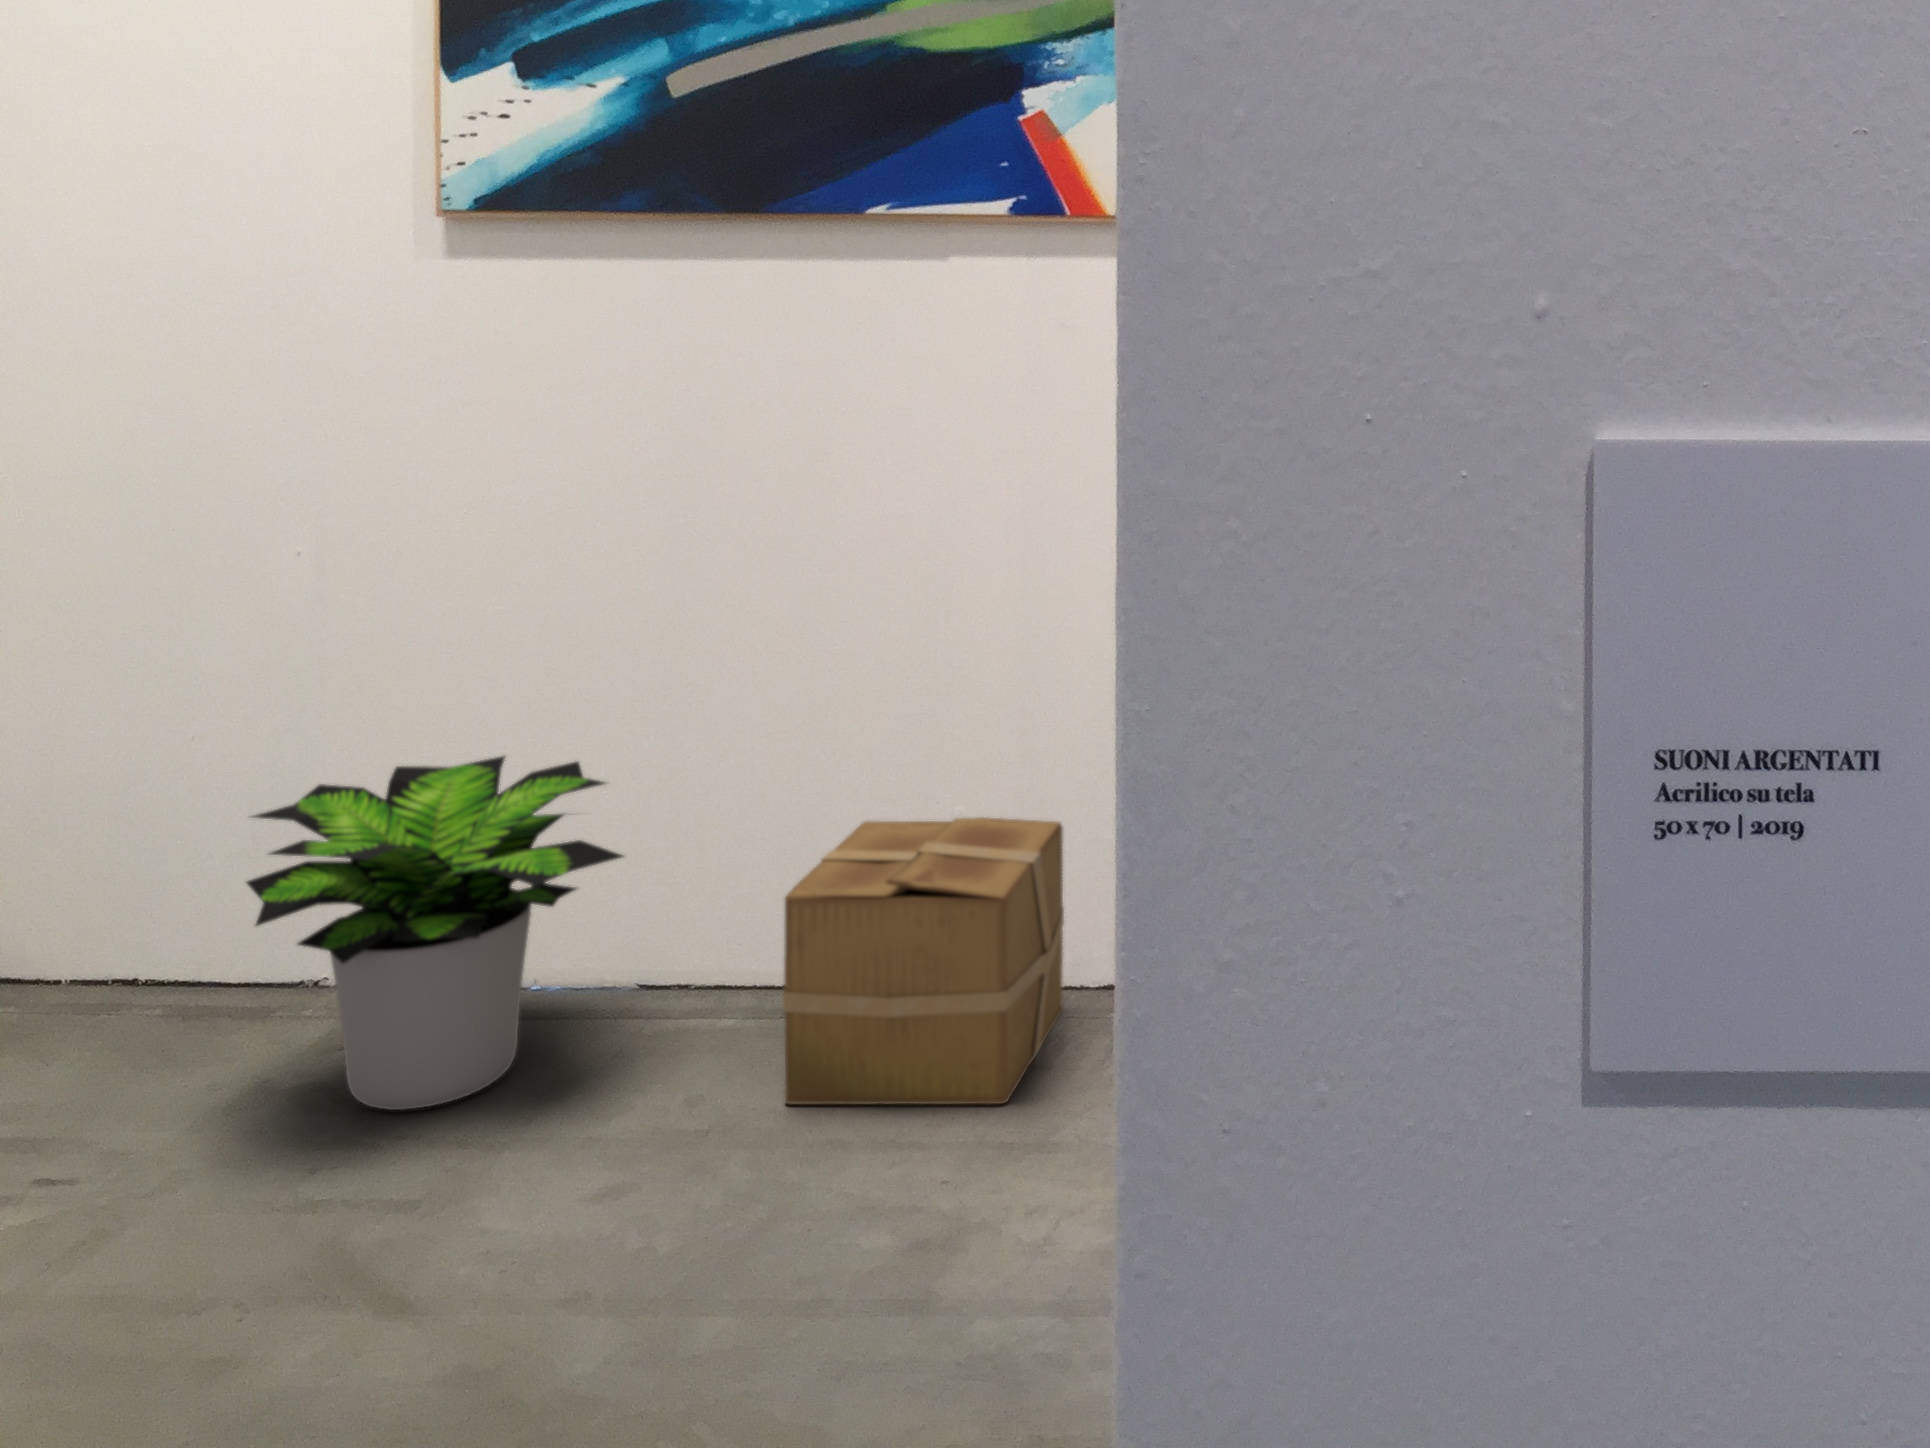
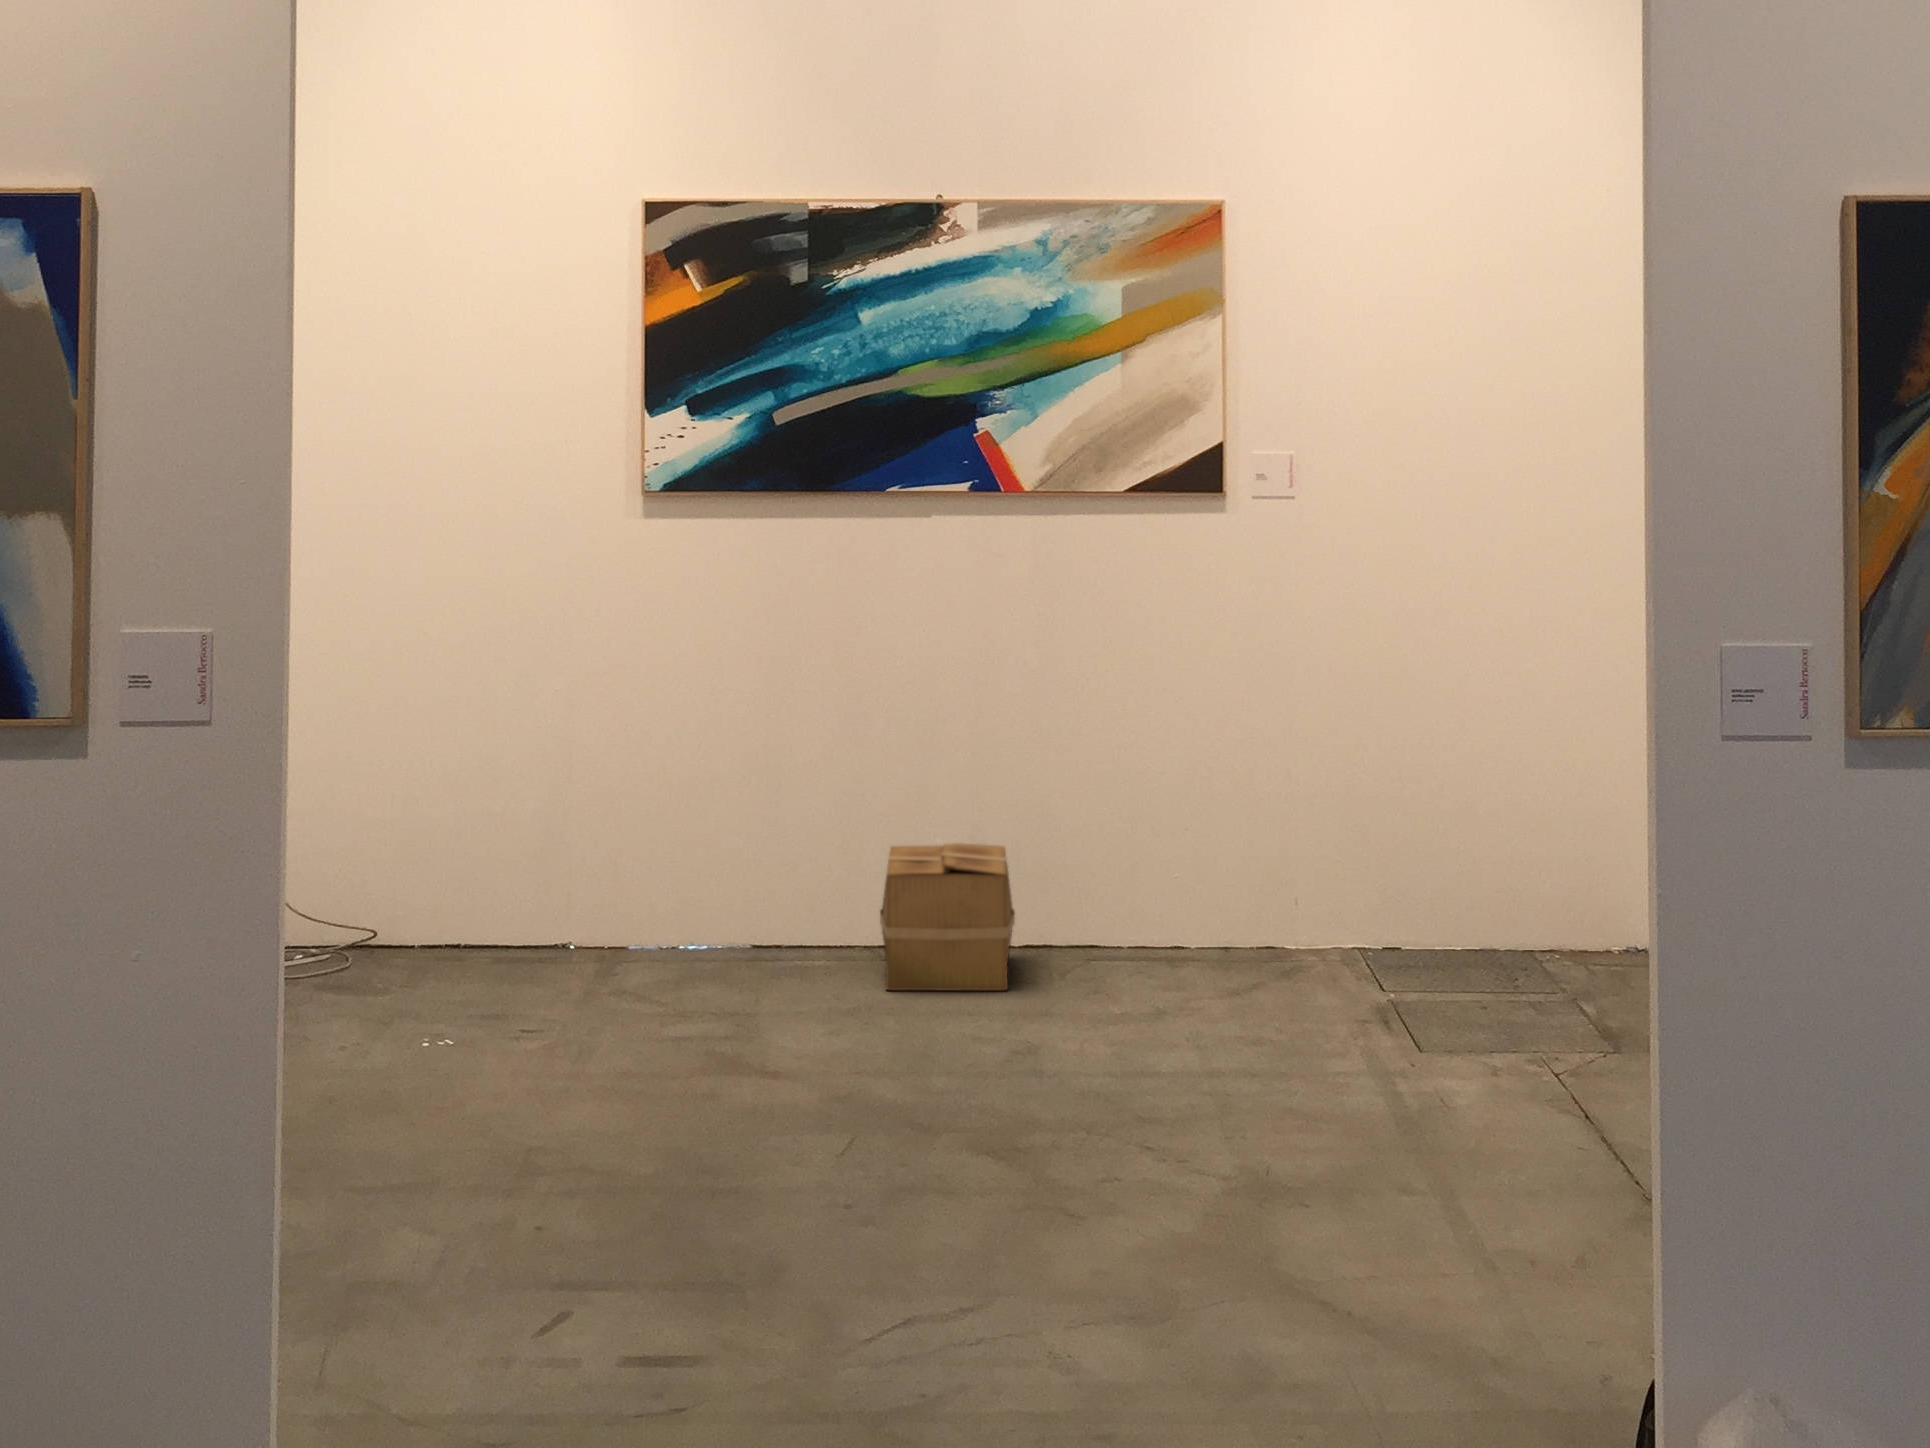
potted plant: present [247,756,623,1110] -> none [596,807,786,991]

